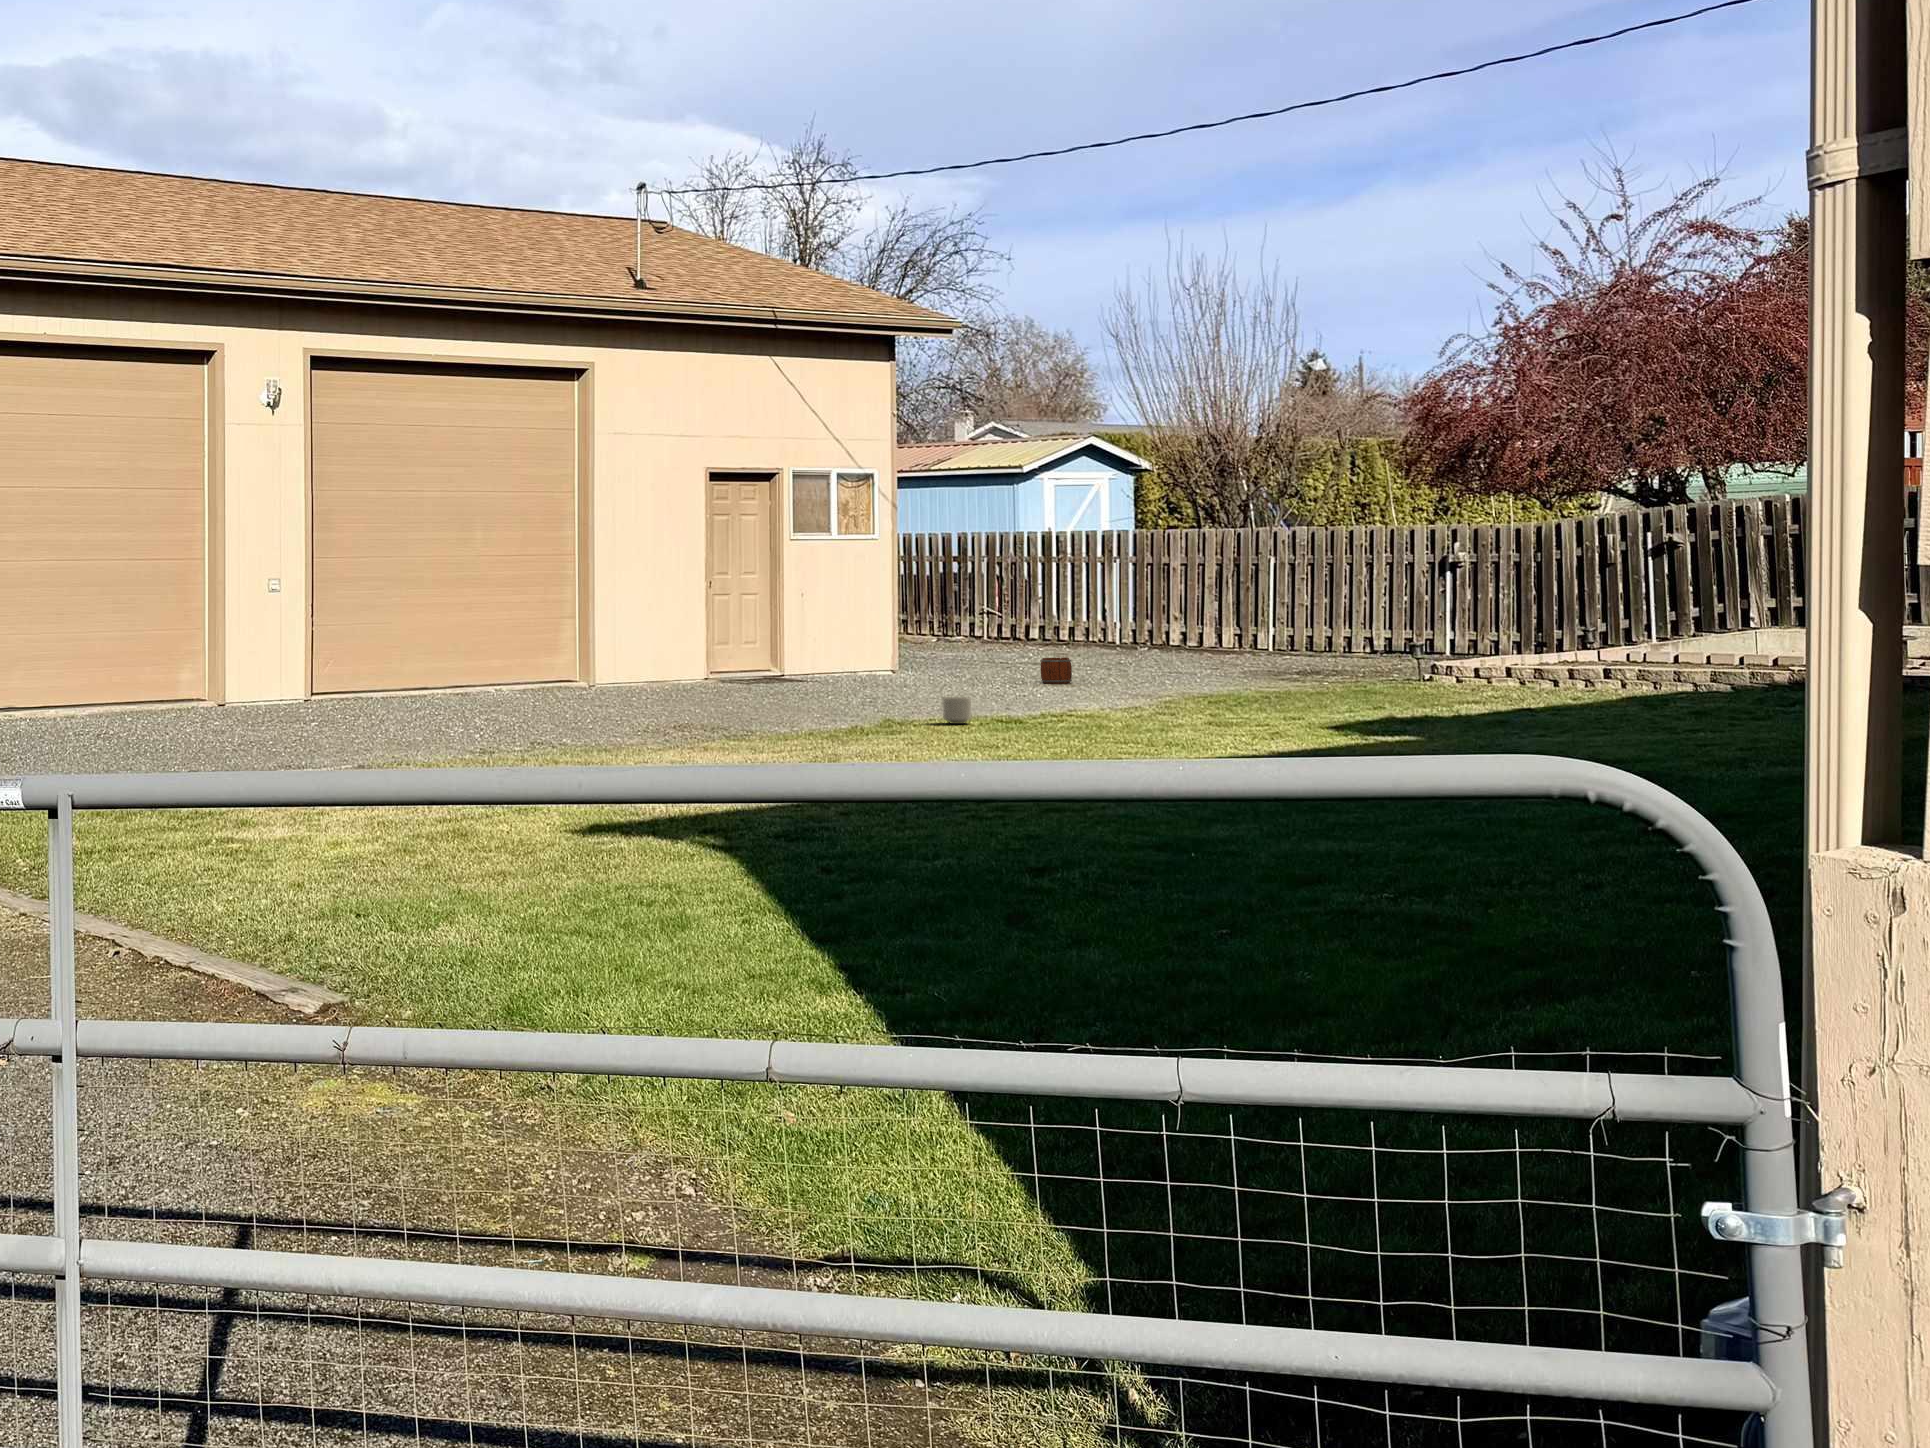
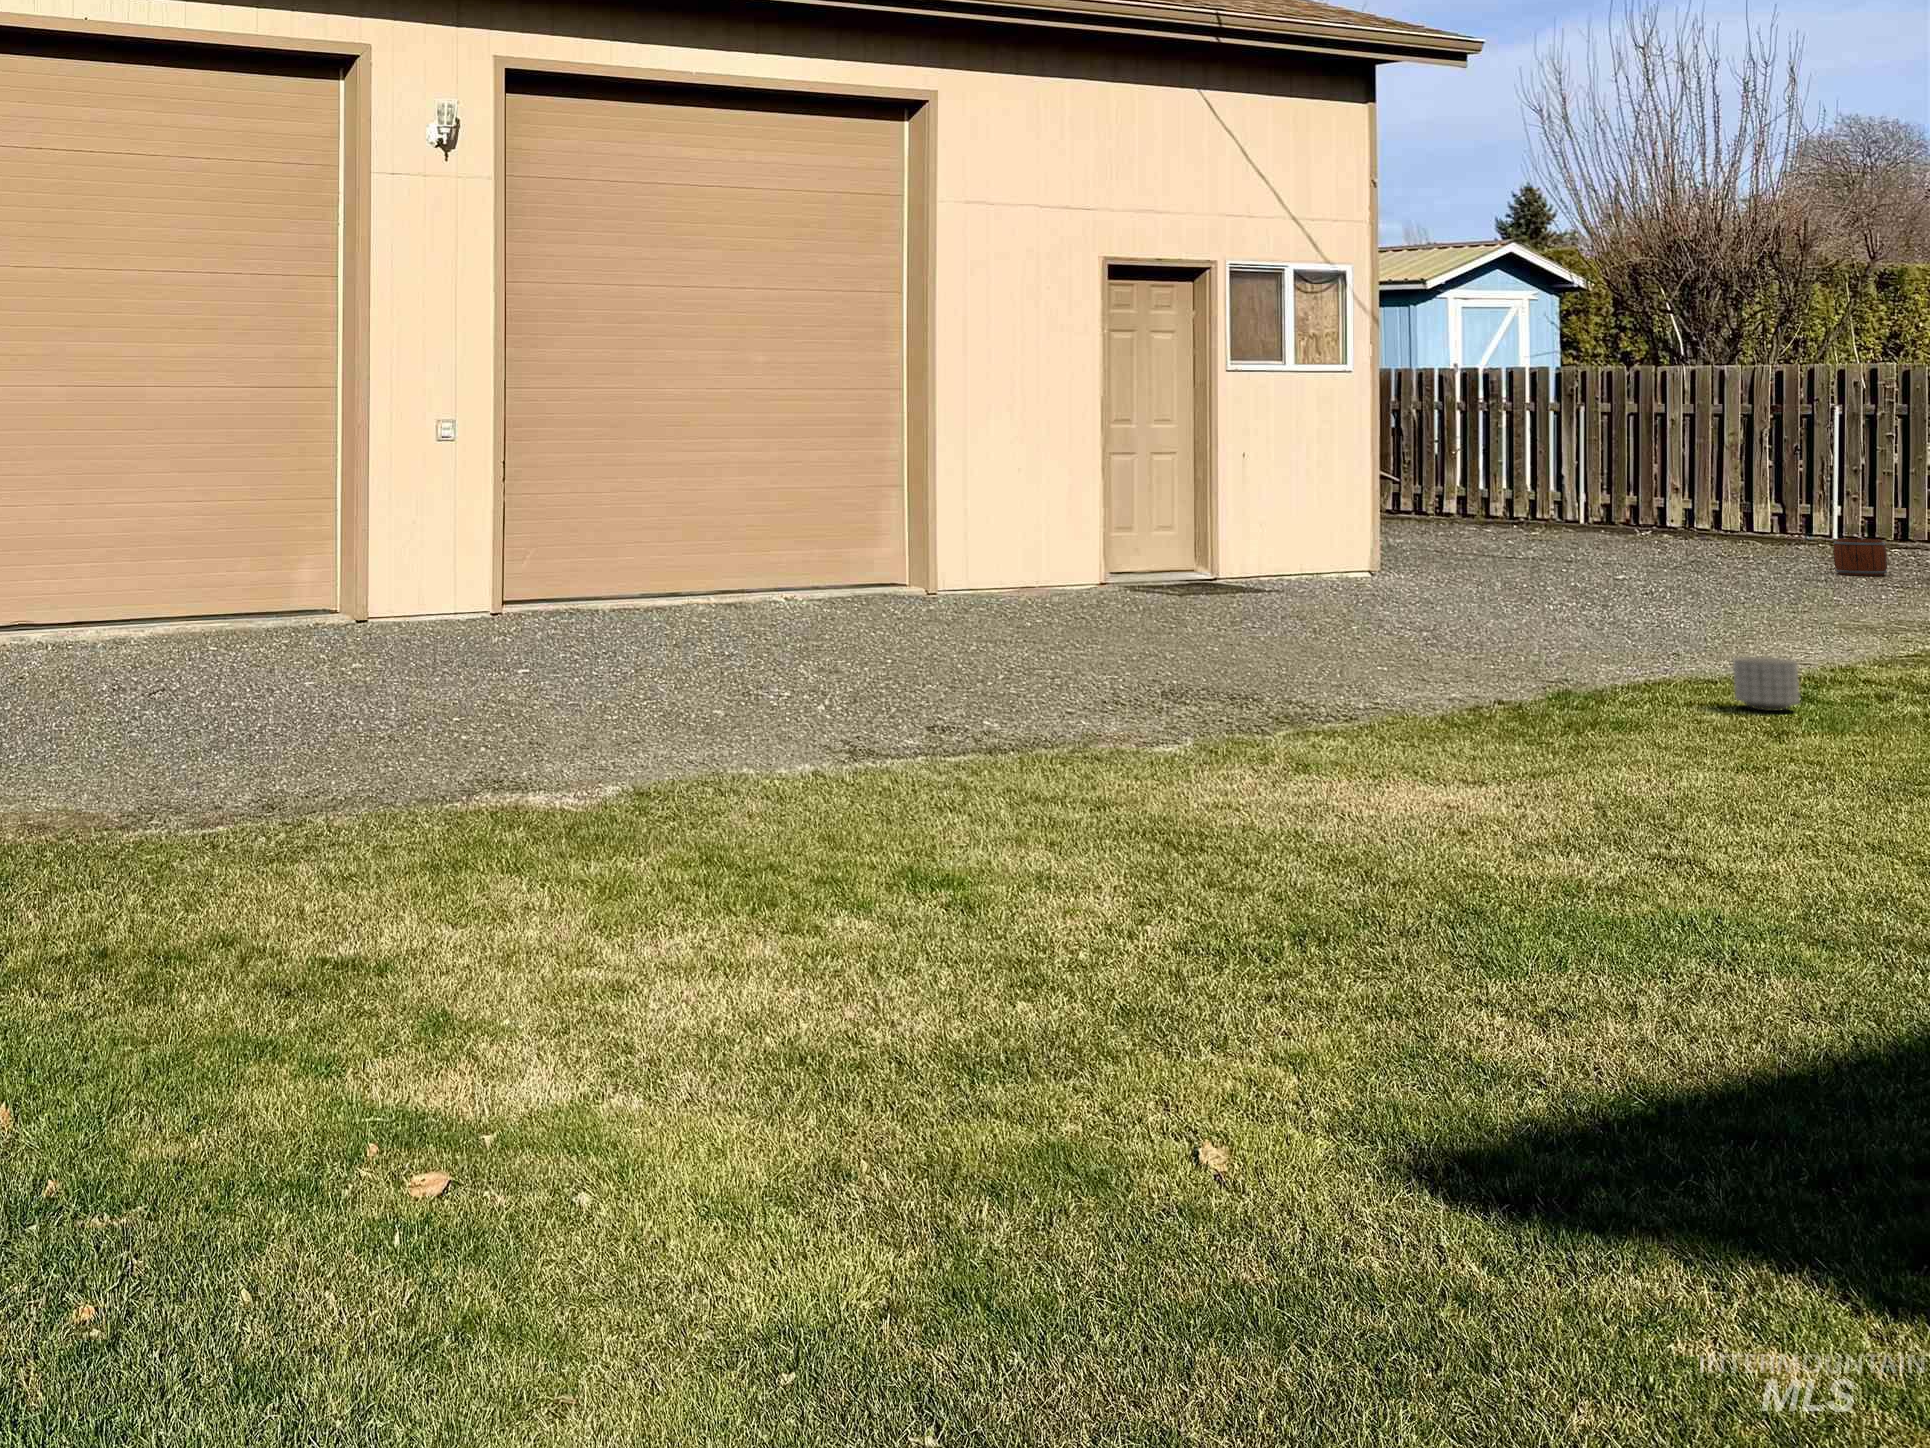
bucket: present [1041,658,1072,684] -> present [1833,538,1887,576]

